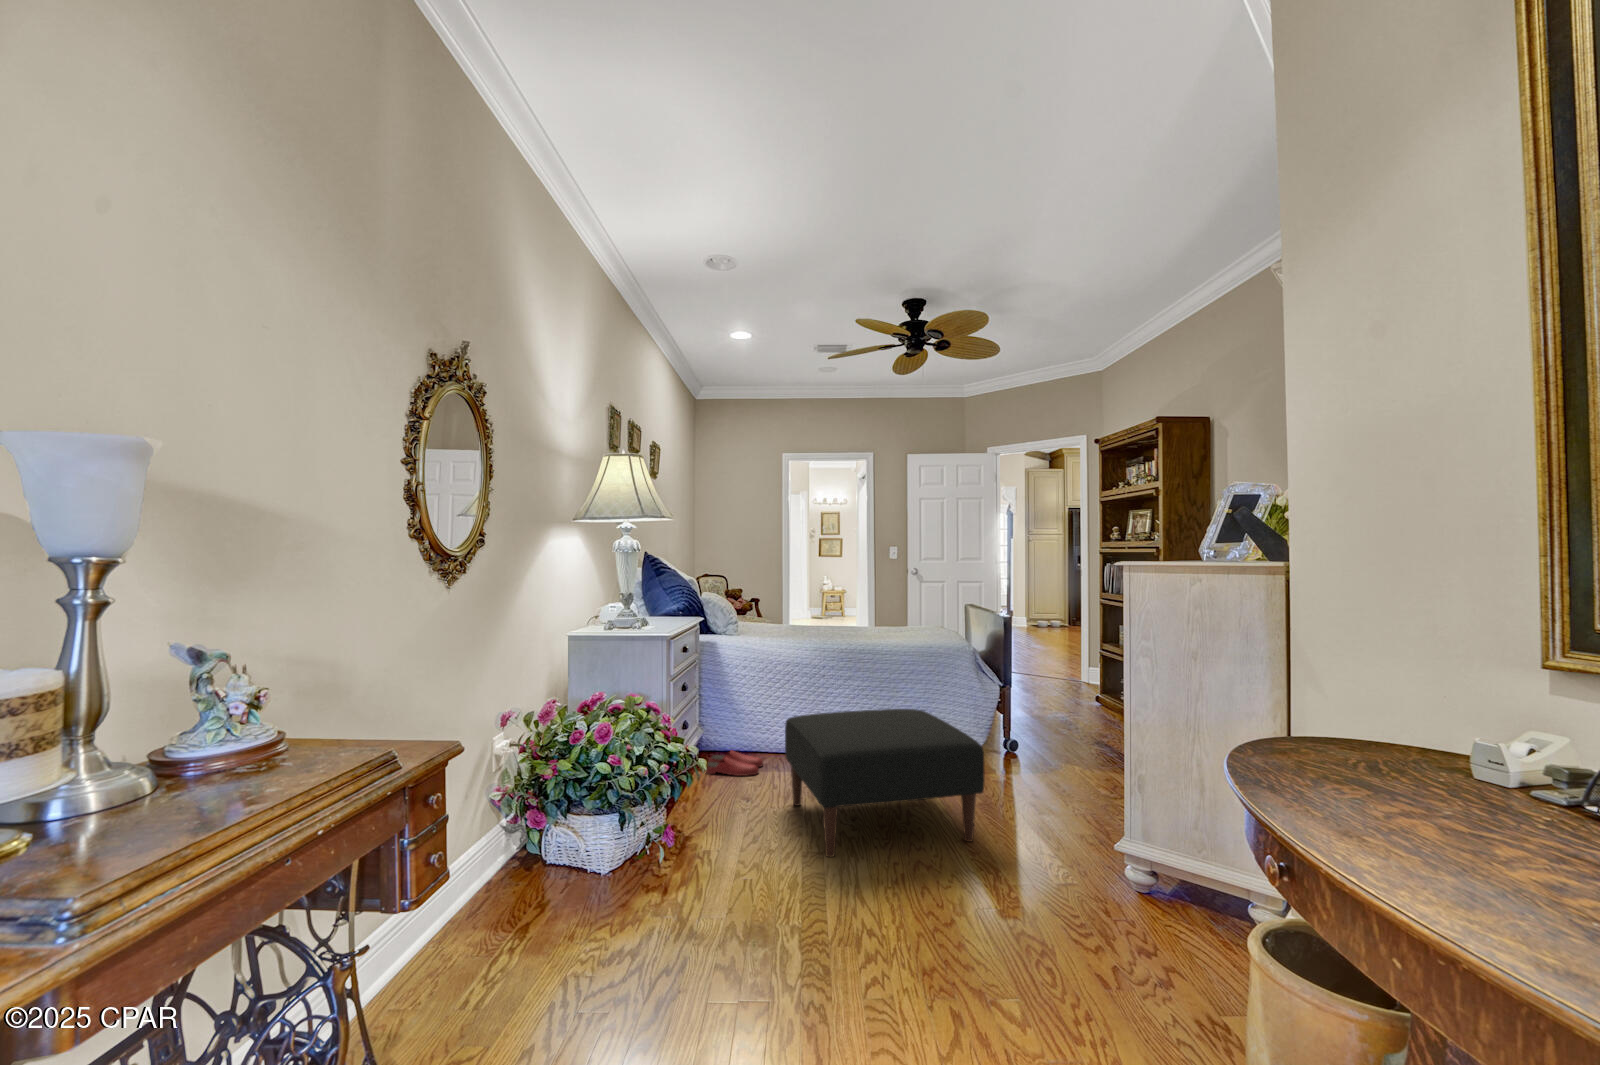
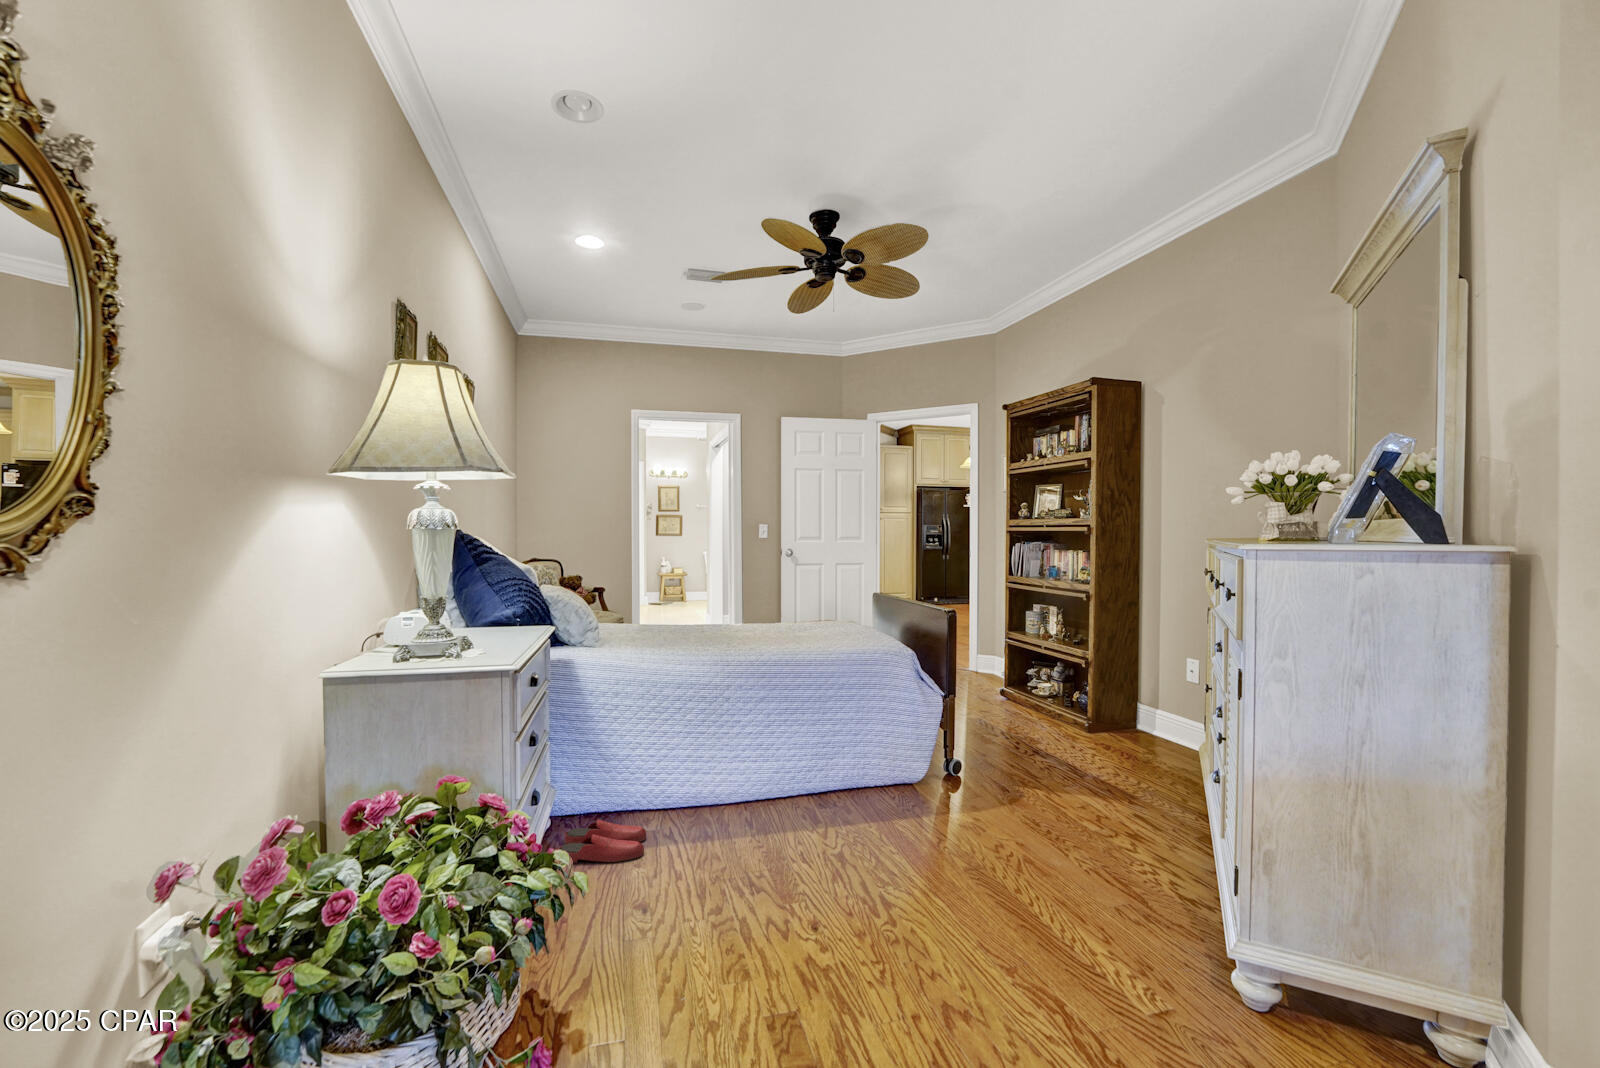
ottoman: present [785,709,985,857] -> none [700,749,1014,1020]

